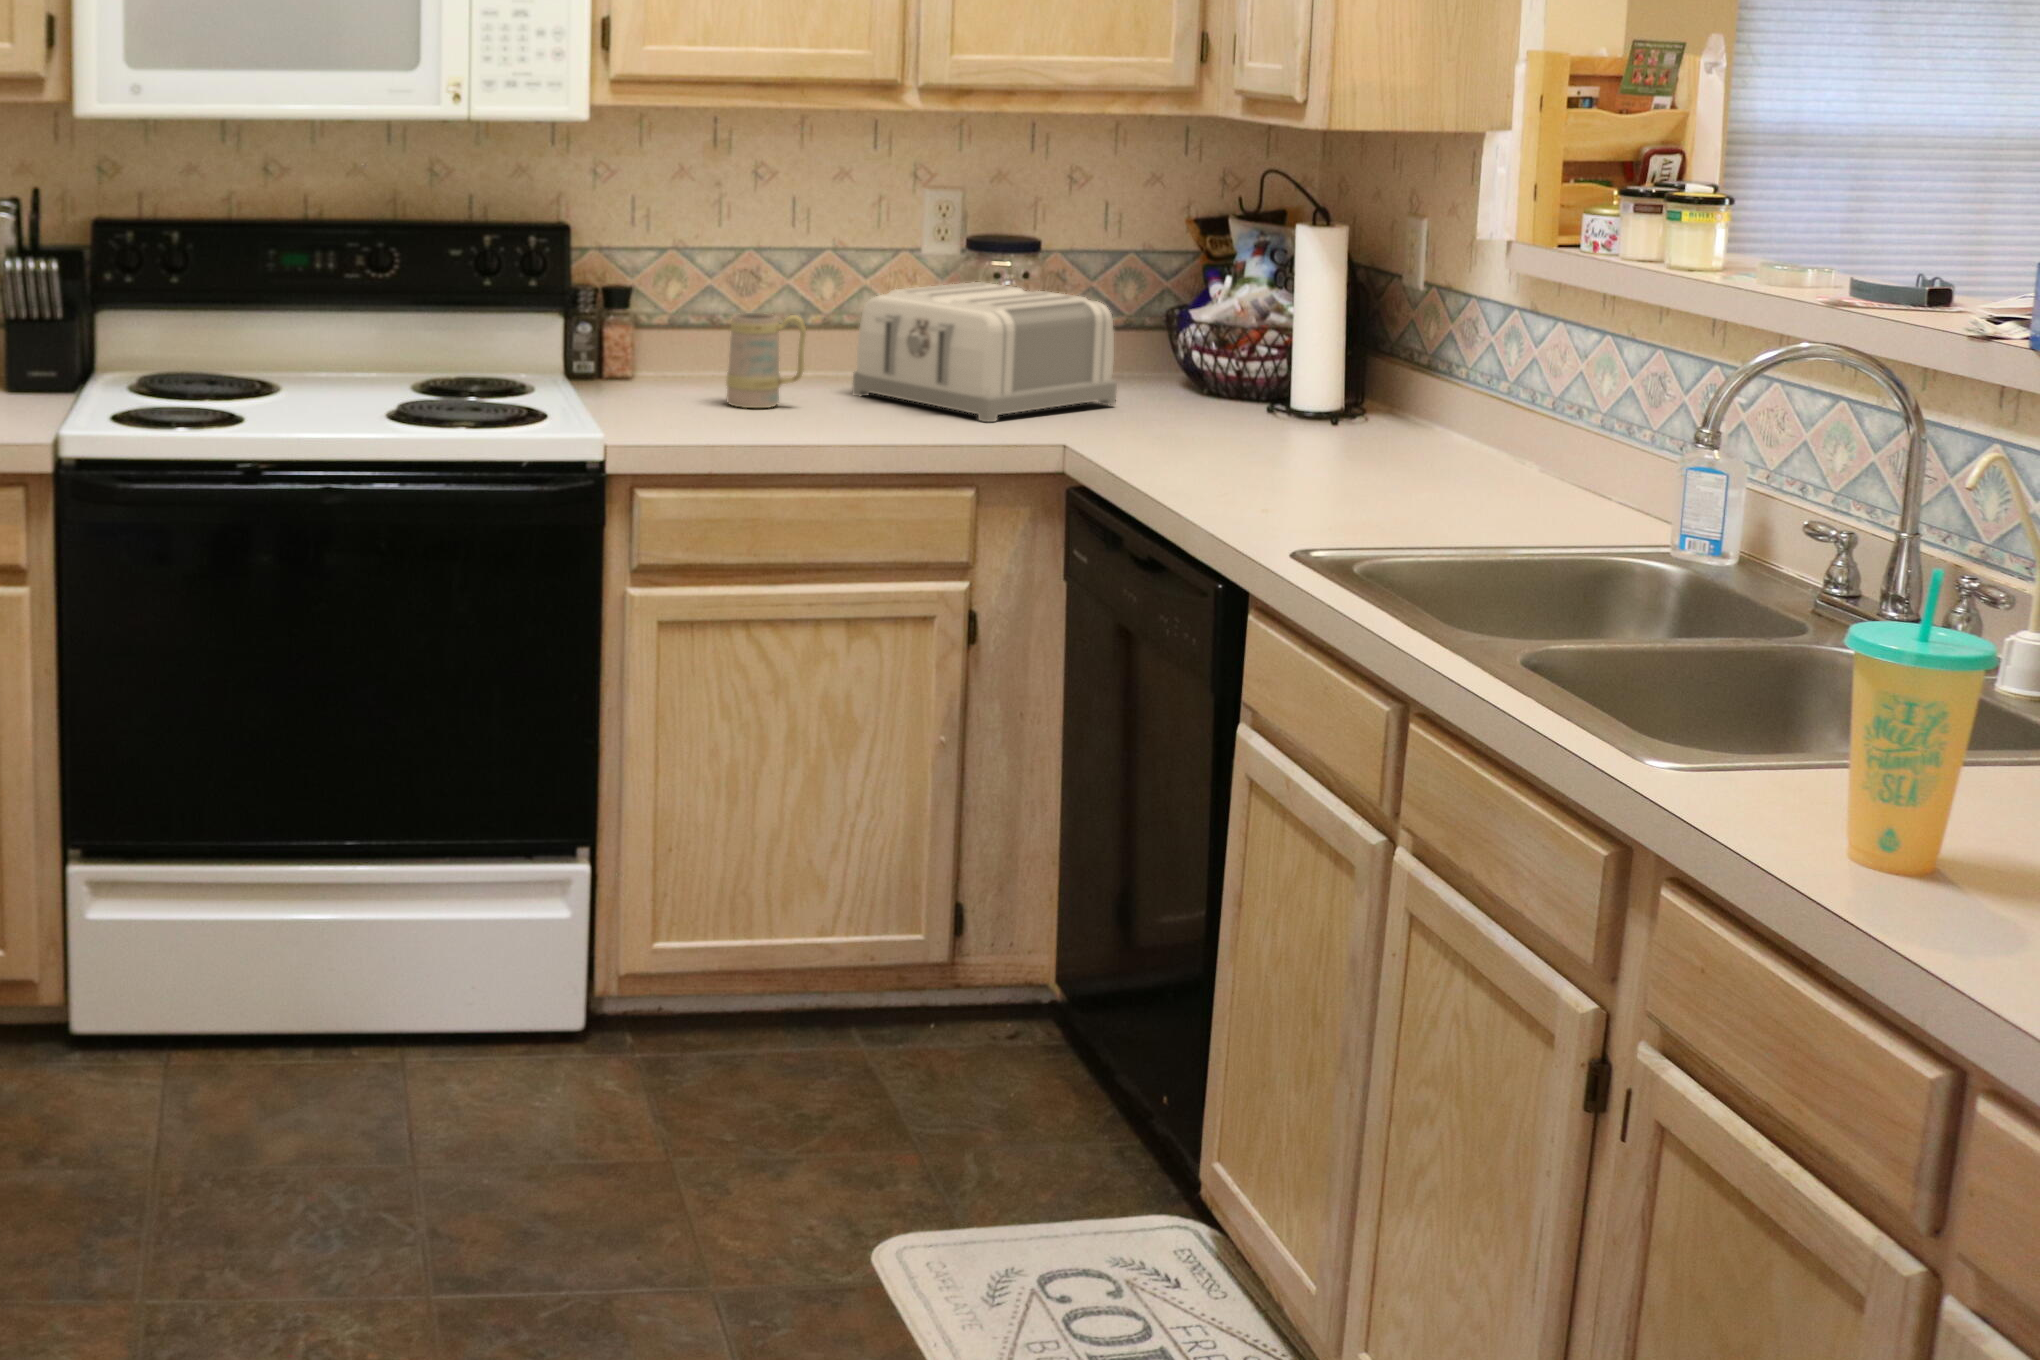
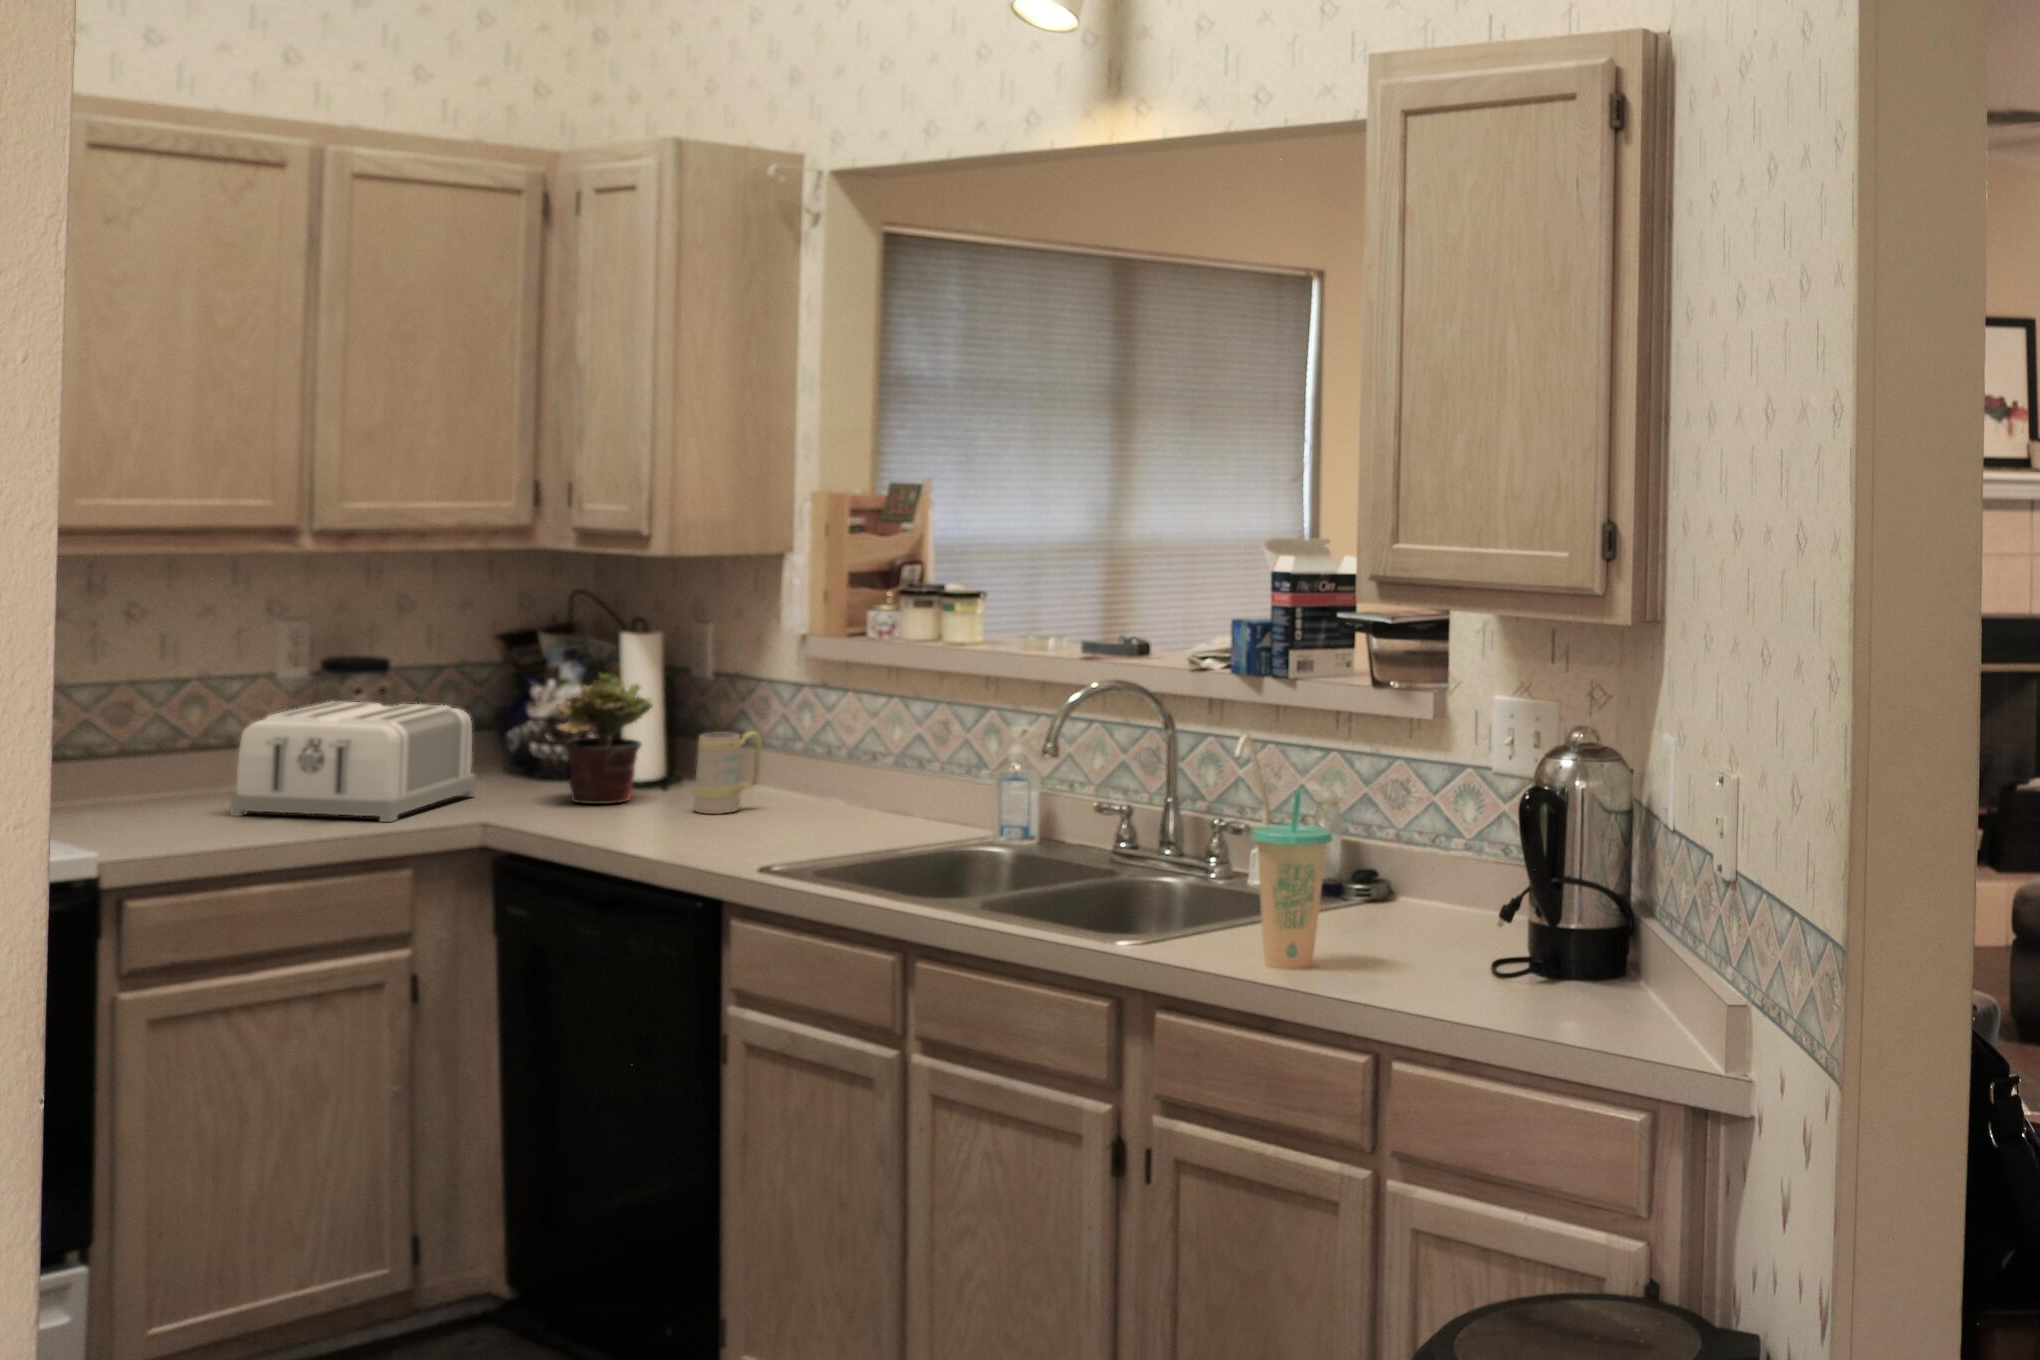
potted plant: none [1189,272,1317,435] -> present [556,674,653,804]
mug: present [726,313,806,408] -> present [694,731,762,814]

